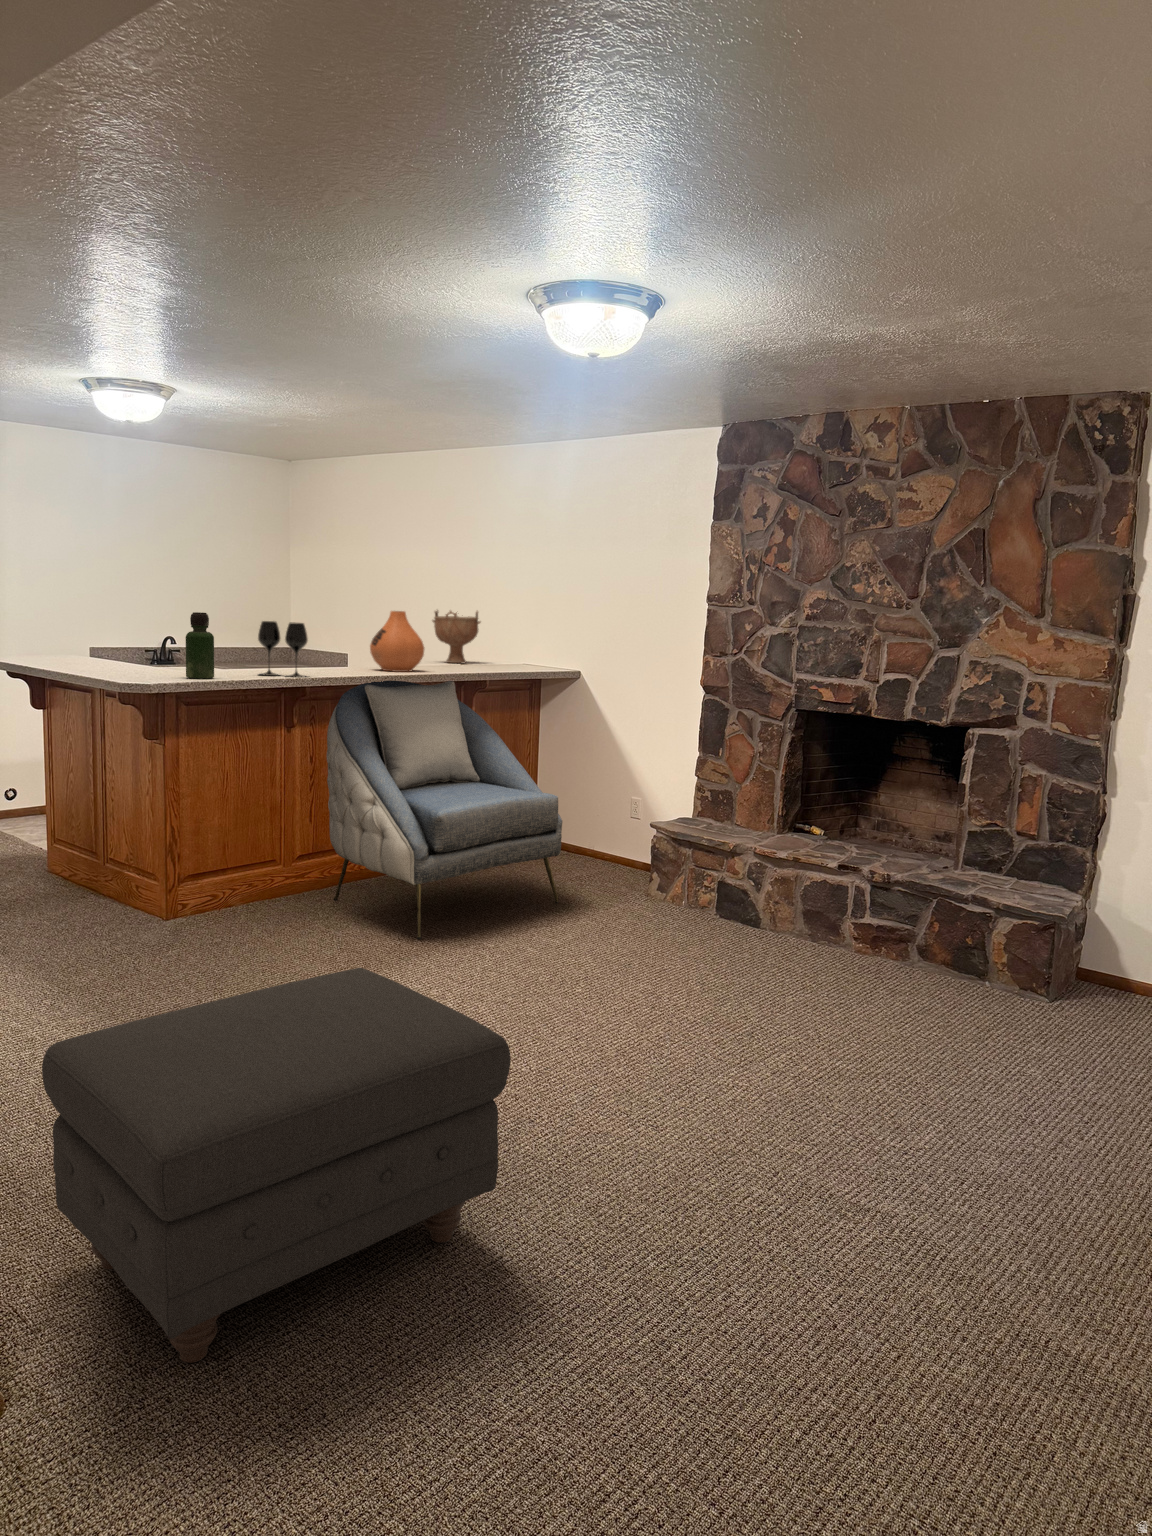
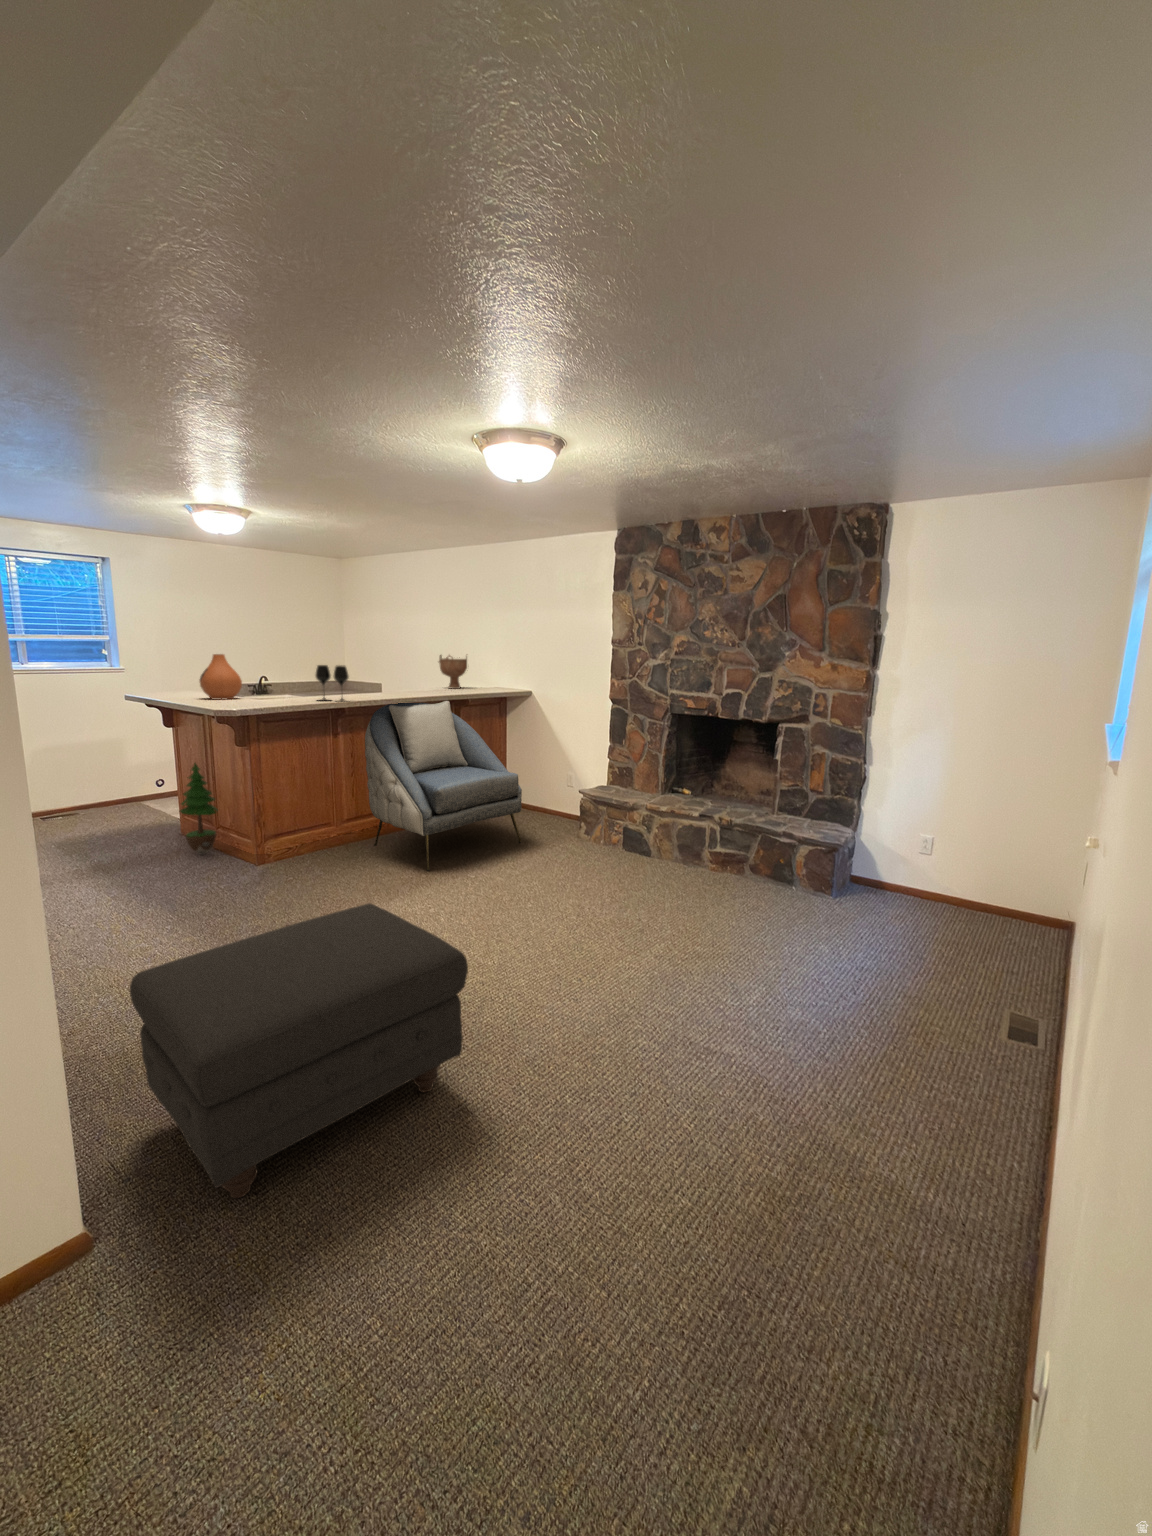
vase: present [370,611,424,672] -> present [200,654,242,699]
bottle: present [186,612,214,679] -> none [264,660,285,704]
potted tree: none [48,762,104,904] -> present [180,763,218,855]

